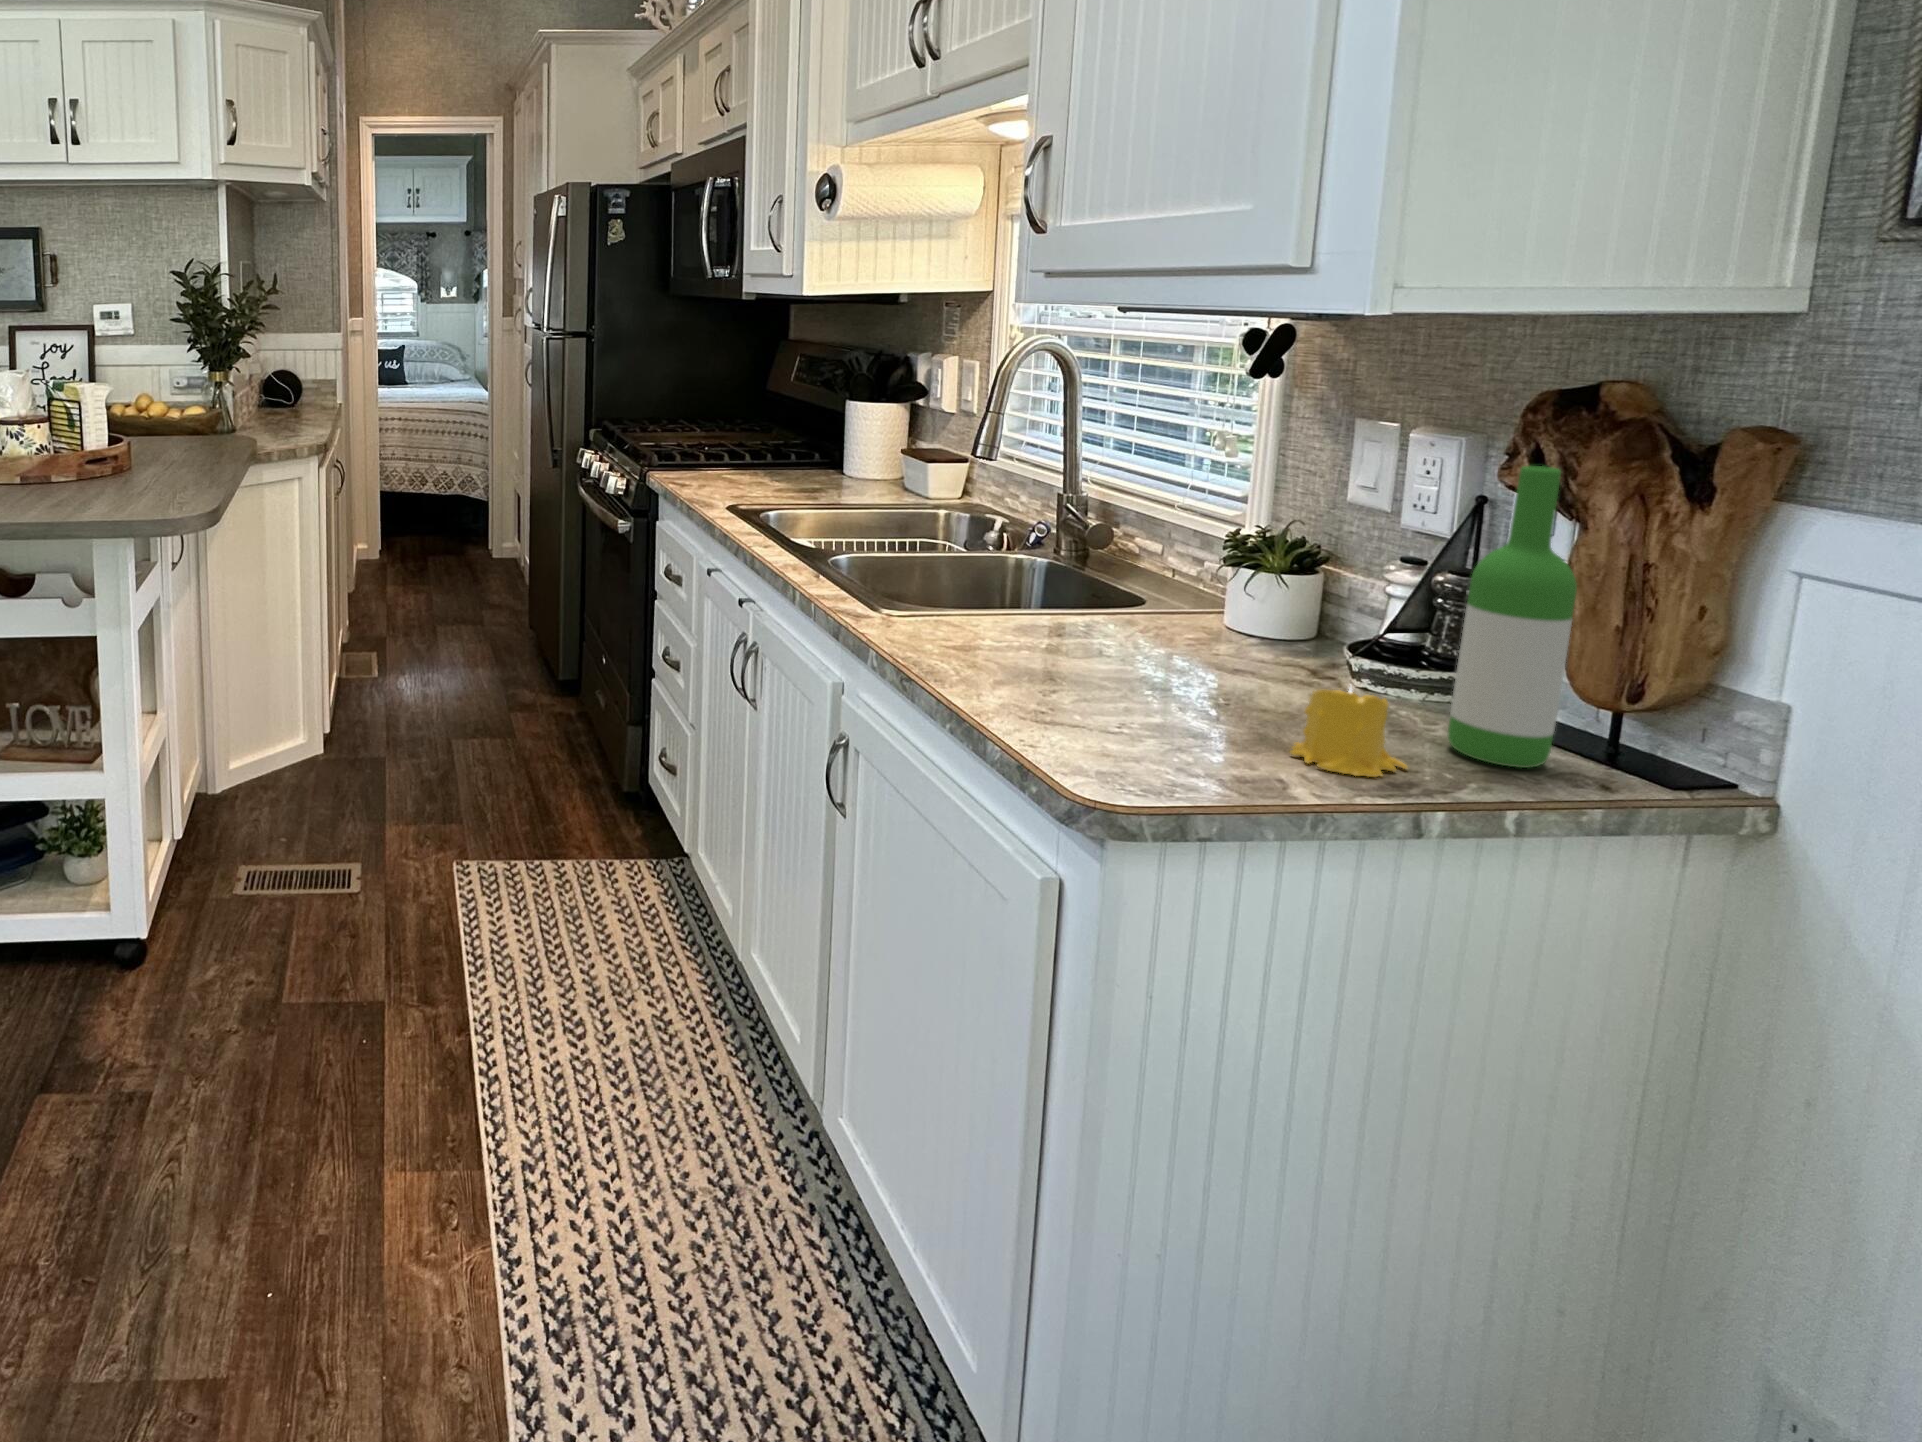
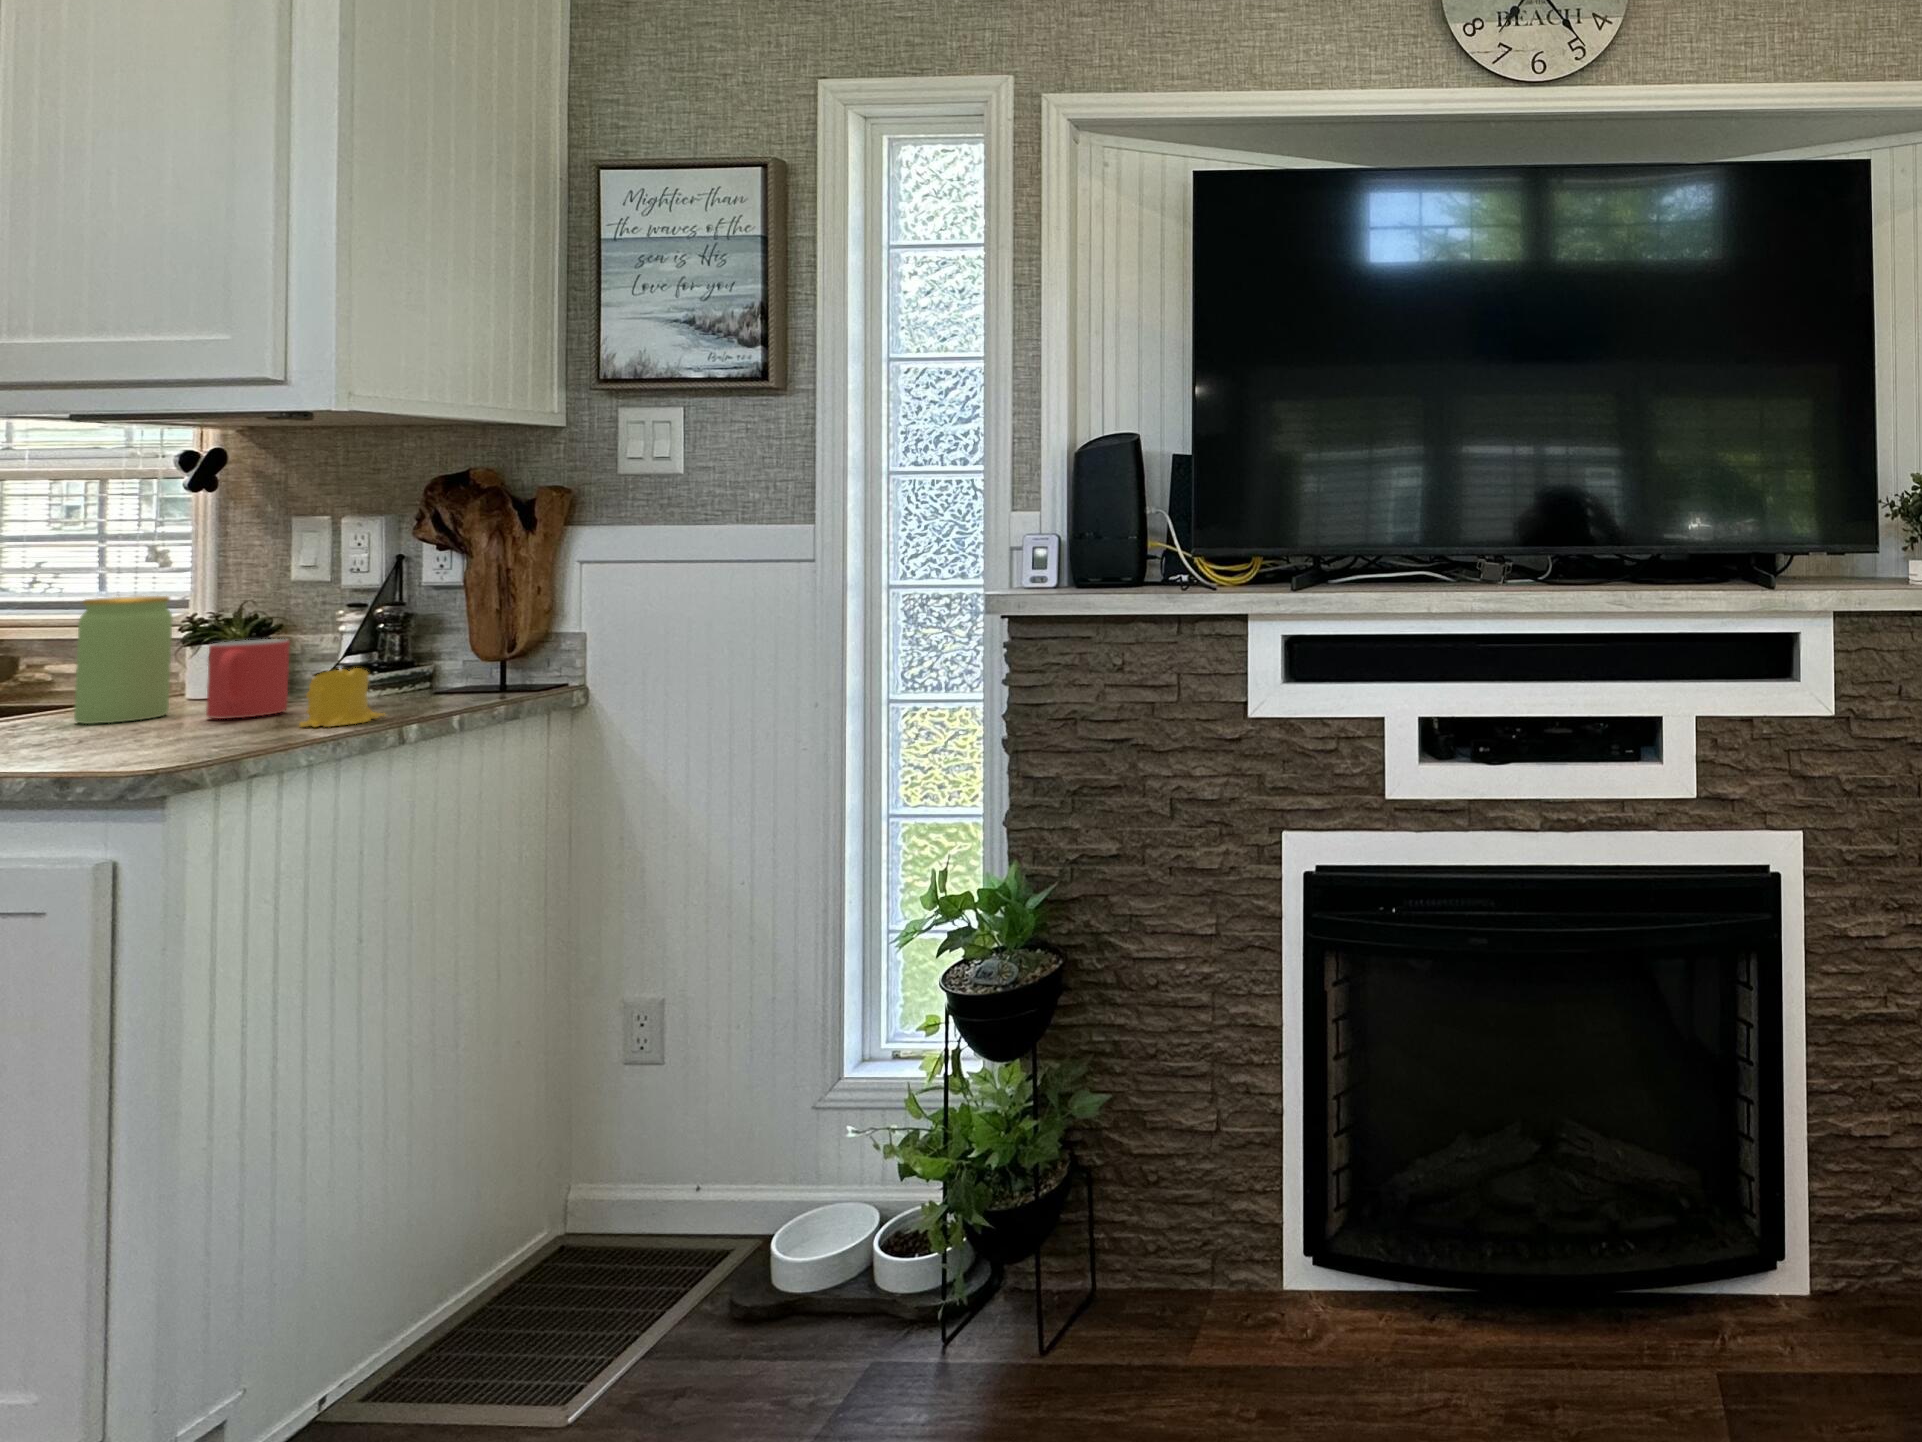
wine bottle: present [1448,466,1577,768] -> none [405,515,472,706]
jar: none [1107,510,1201,657] -> present [74,596,172,724]
mug: none [1213,592,1311,700] -> present [206,639,290,719]

